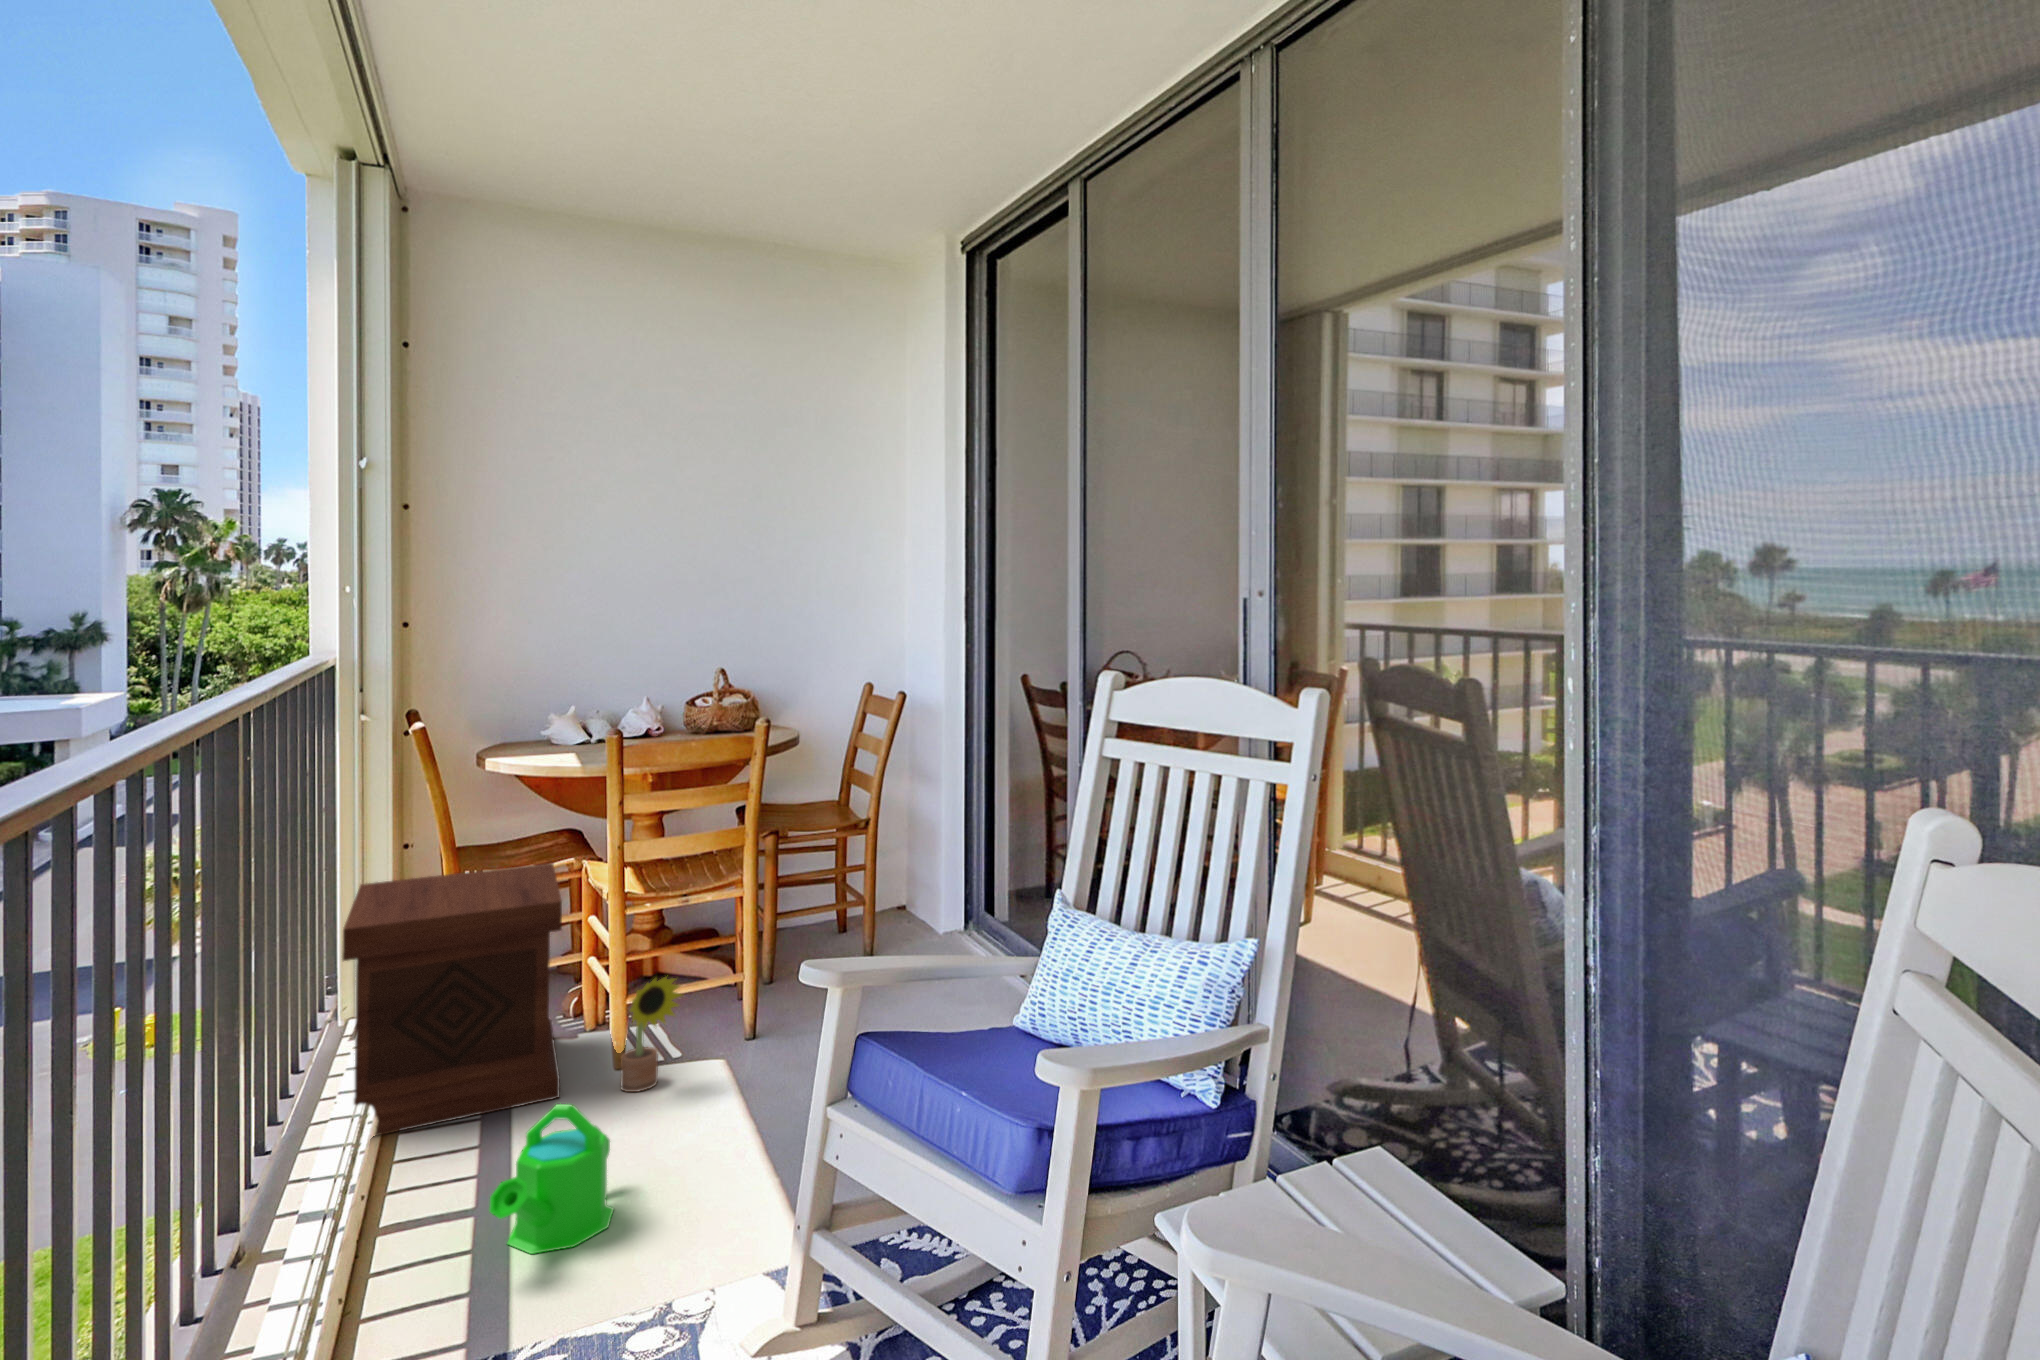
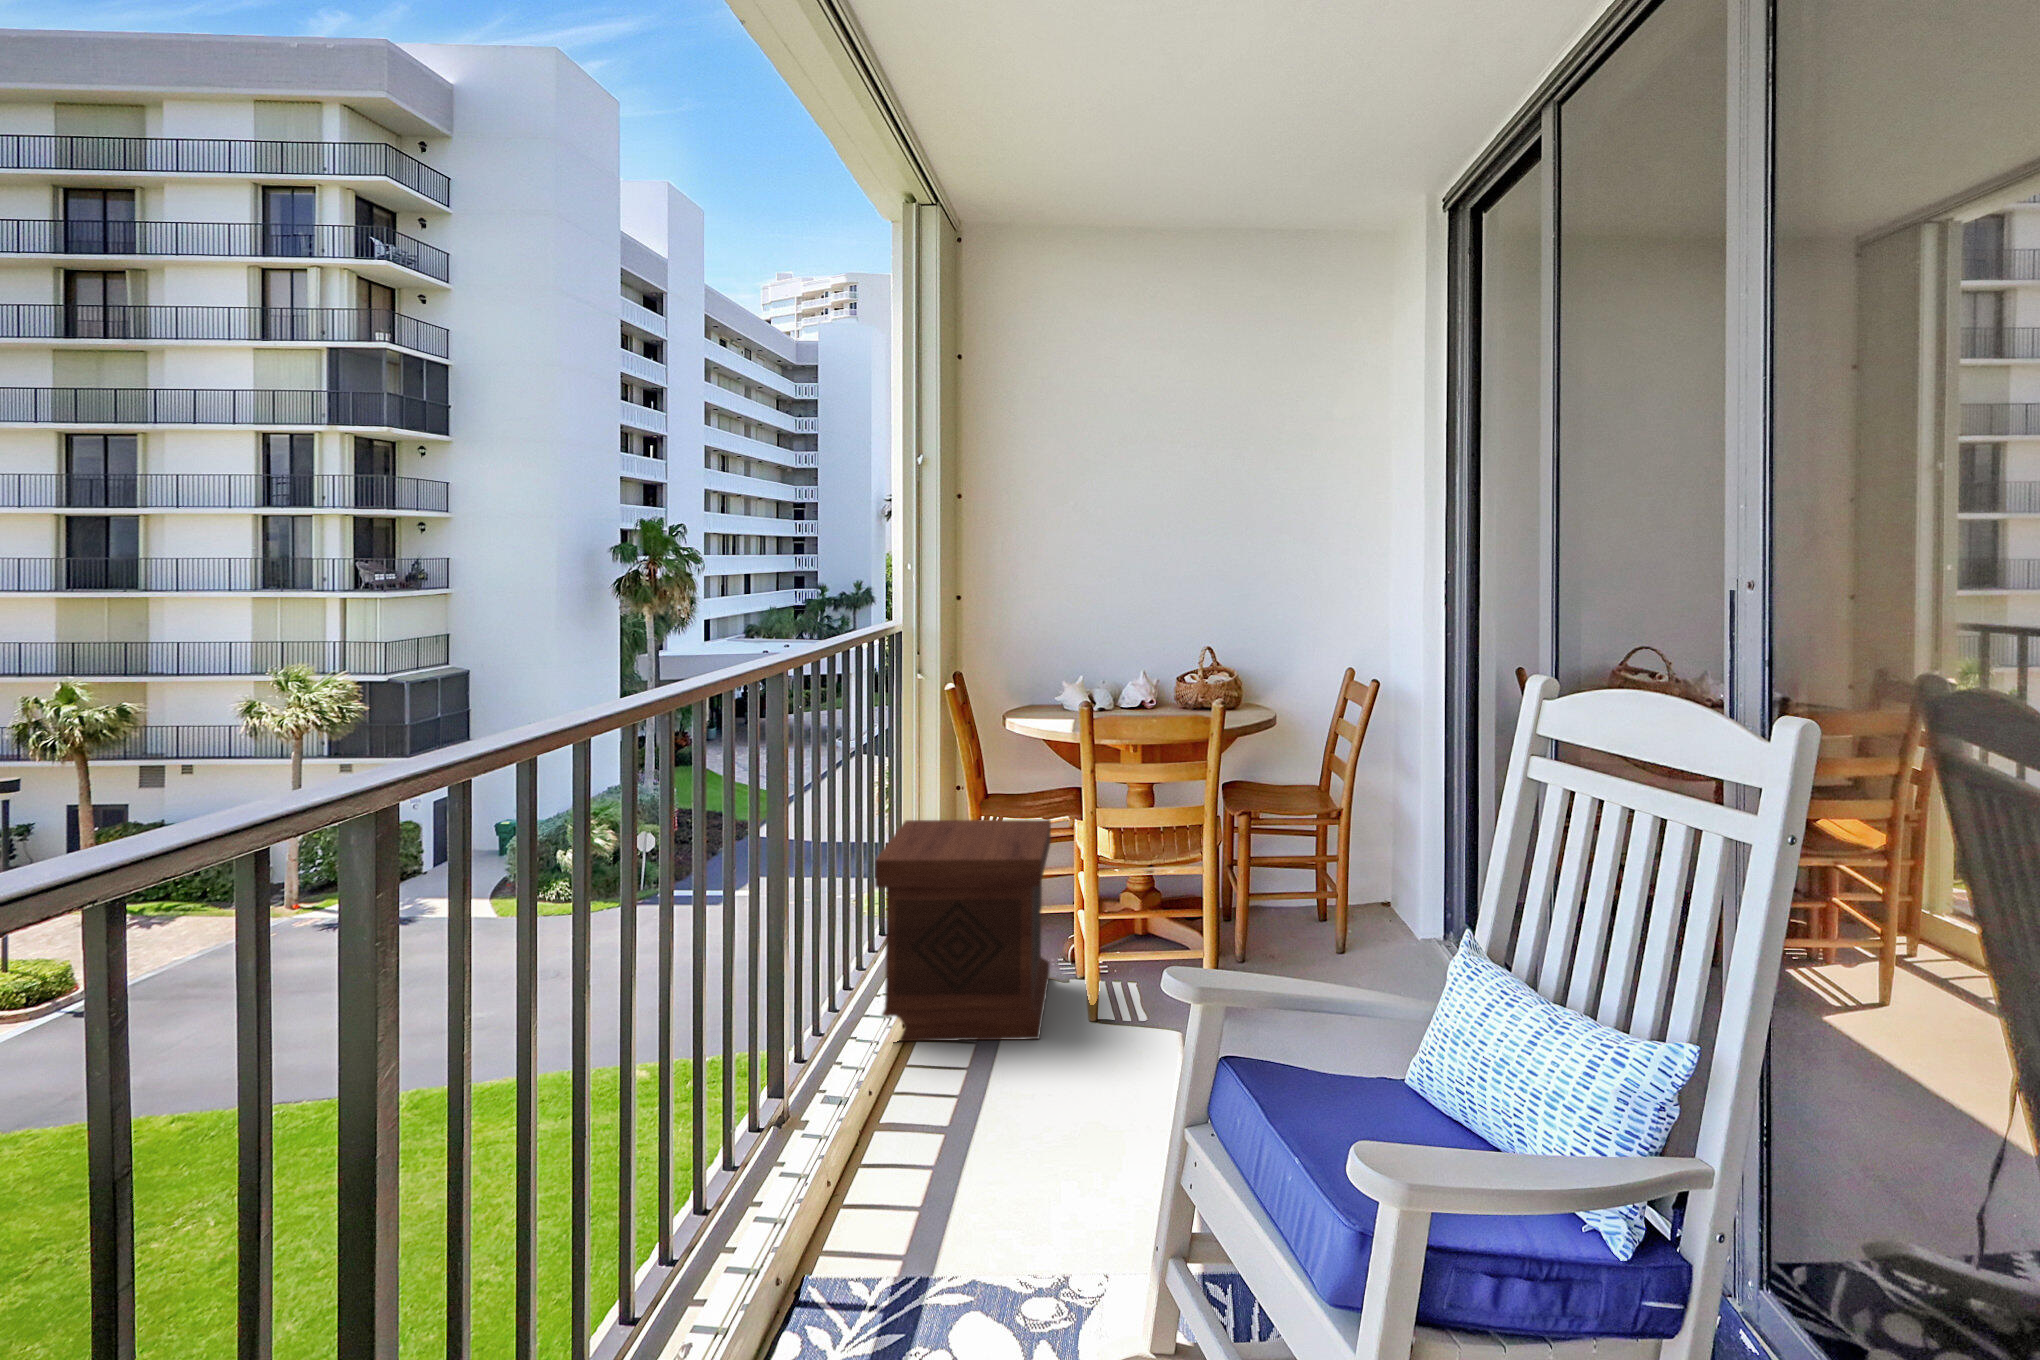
decorative plant: present [620,977,682,1092] -> none [1089,943,1143,1048]
watering can: present [489,1104,614,1254] -> none [937,1054,1053,1192]

